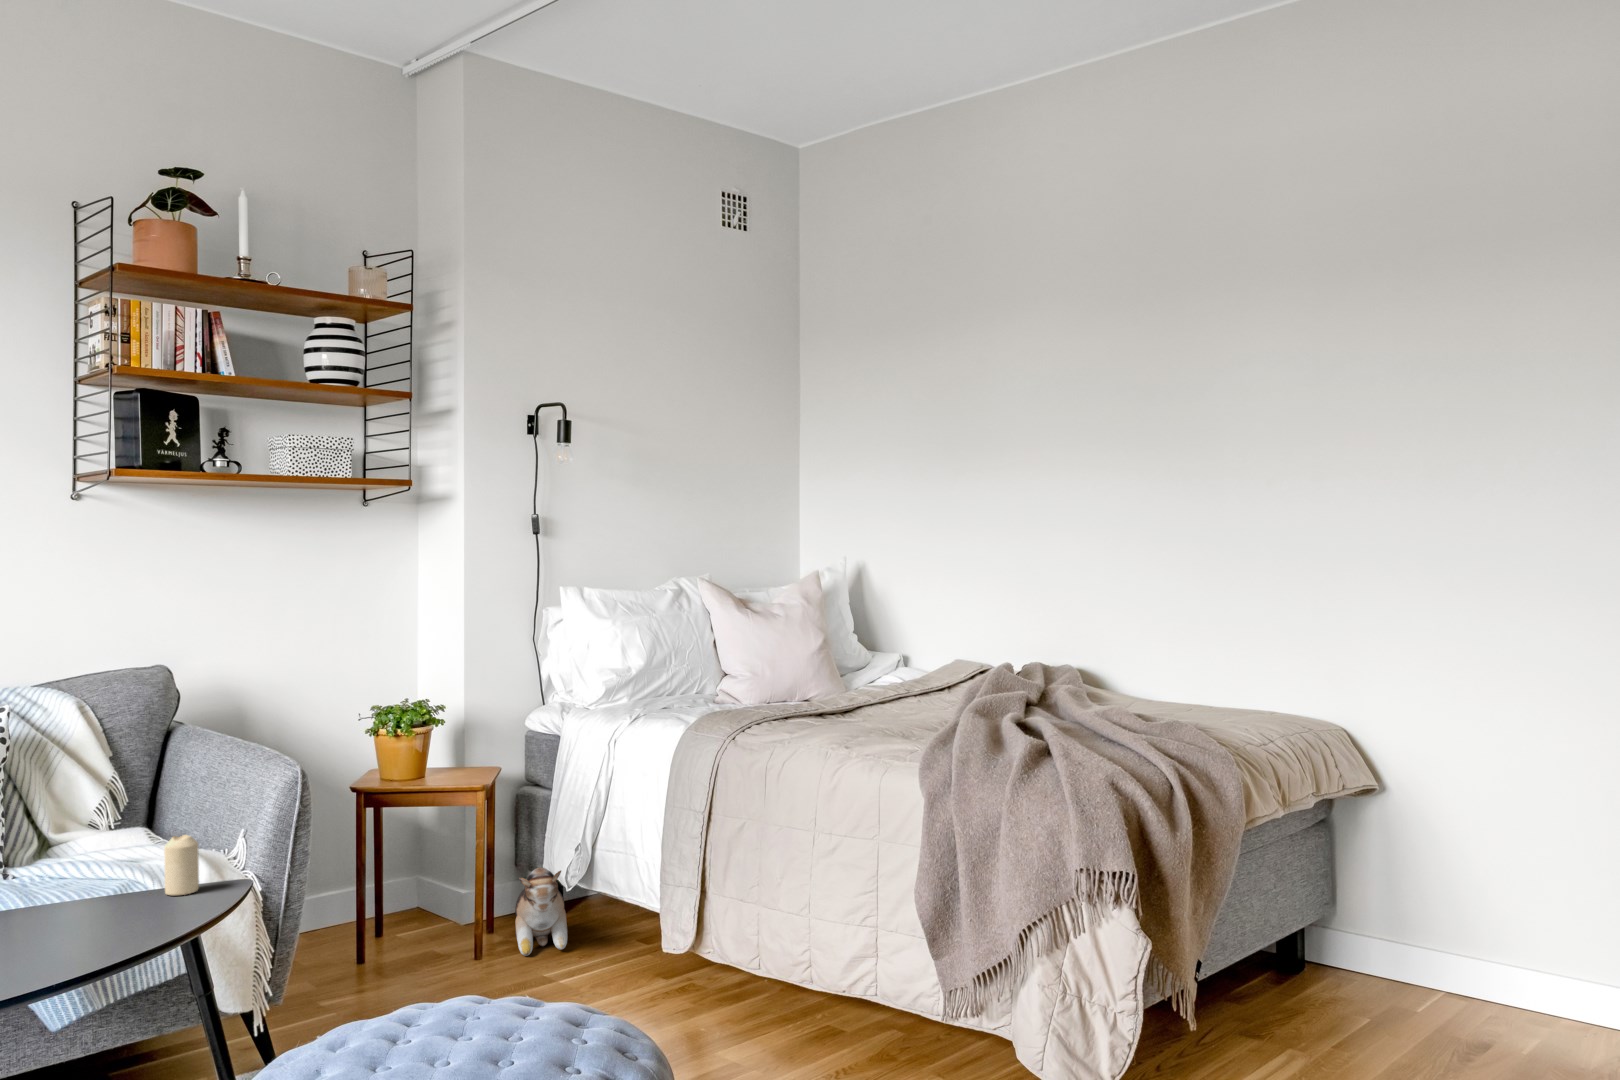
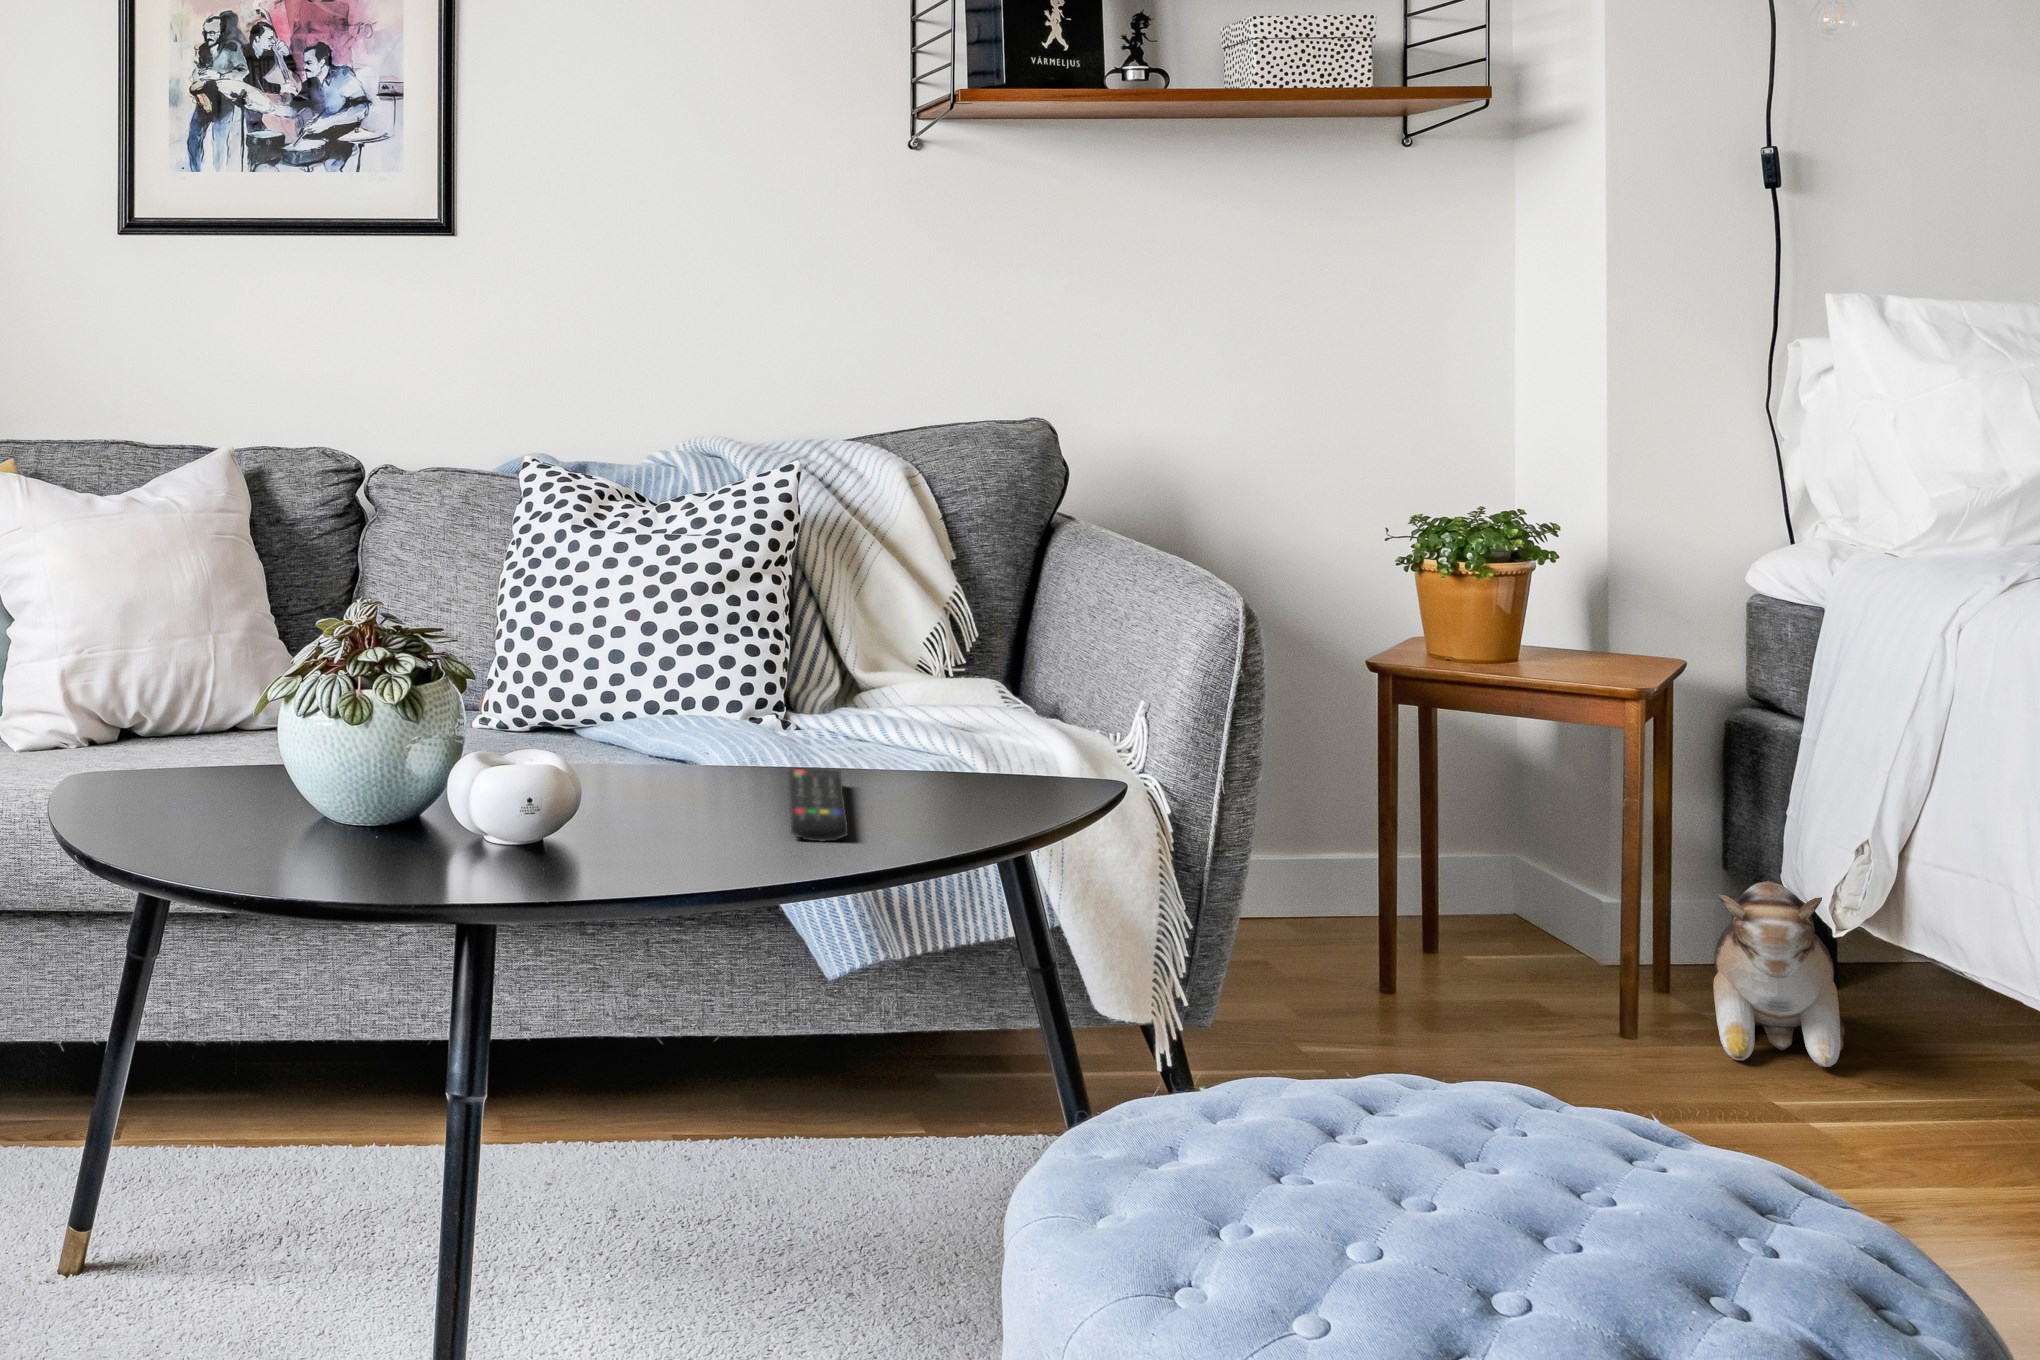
candle: present [164,835,199,895] -> none [979,692,1034,796]
remote control: none [39,899,94,944] -> present [789,769,848,841]

